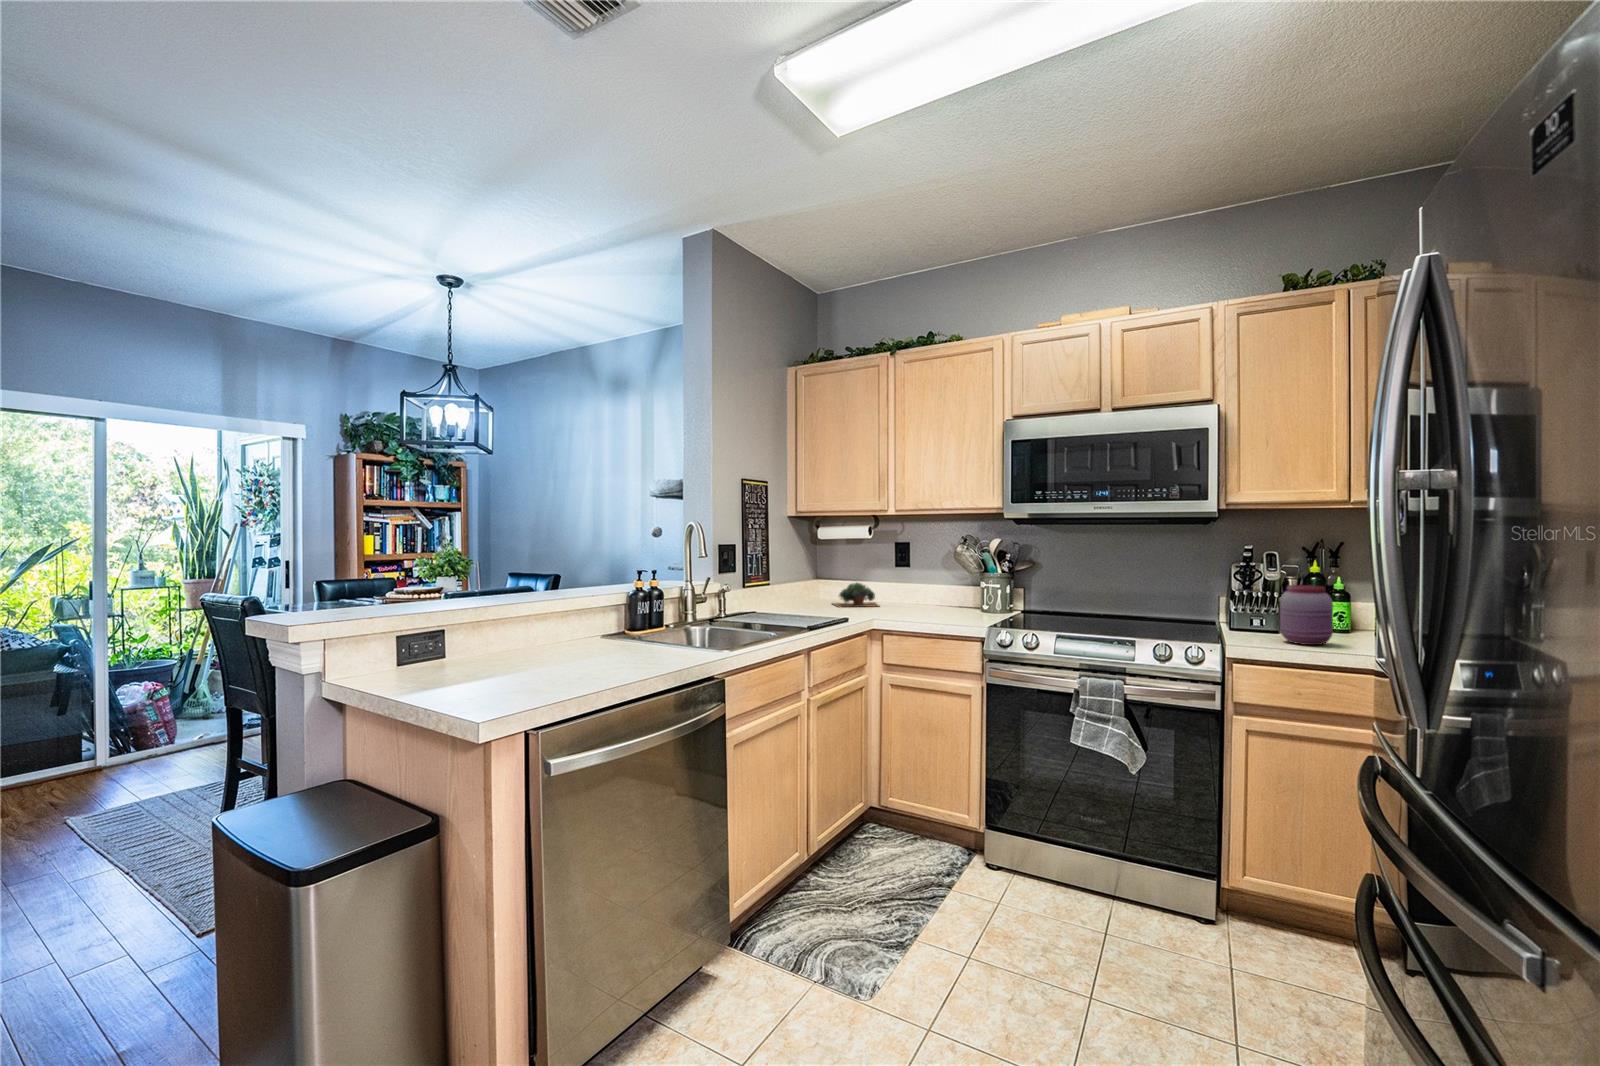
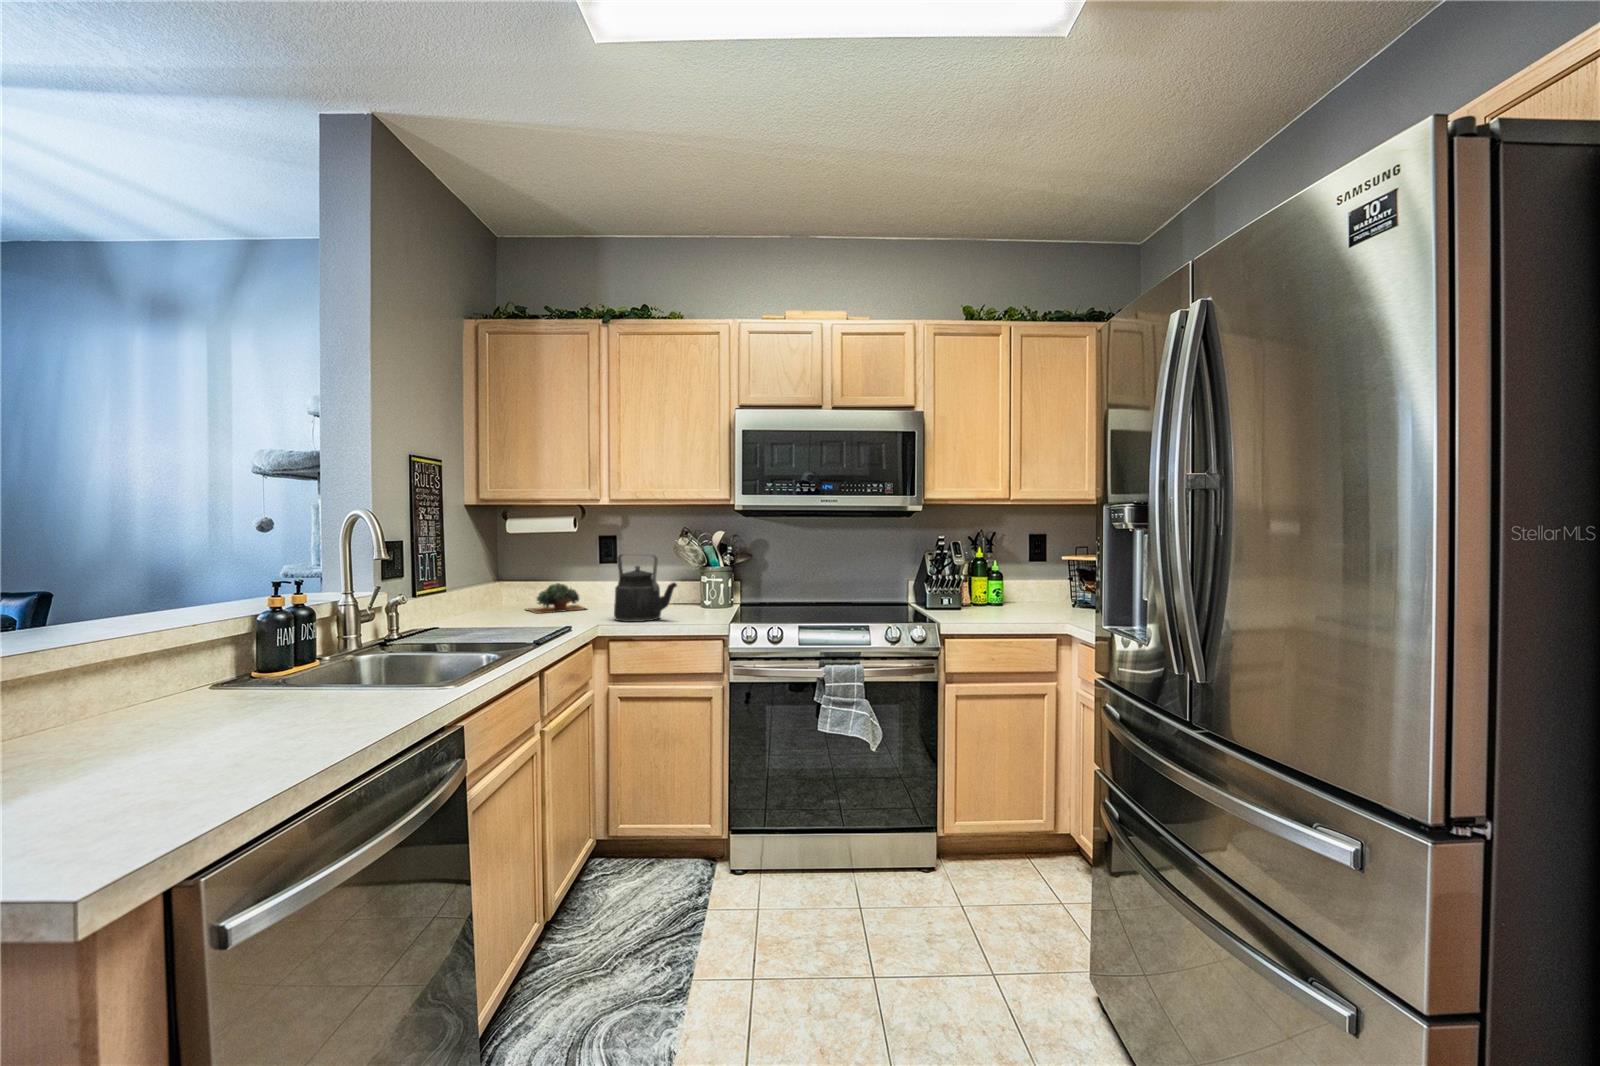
kettle: none [891,558,944,619] -> present [614,554,677,622]
jar: present [1280,585,1333,645] -> none [969,568,1005,618]

